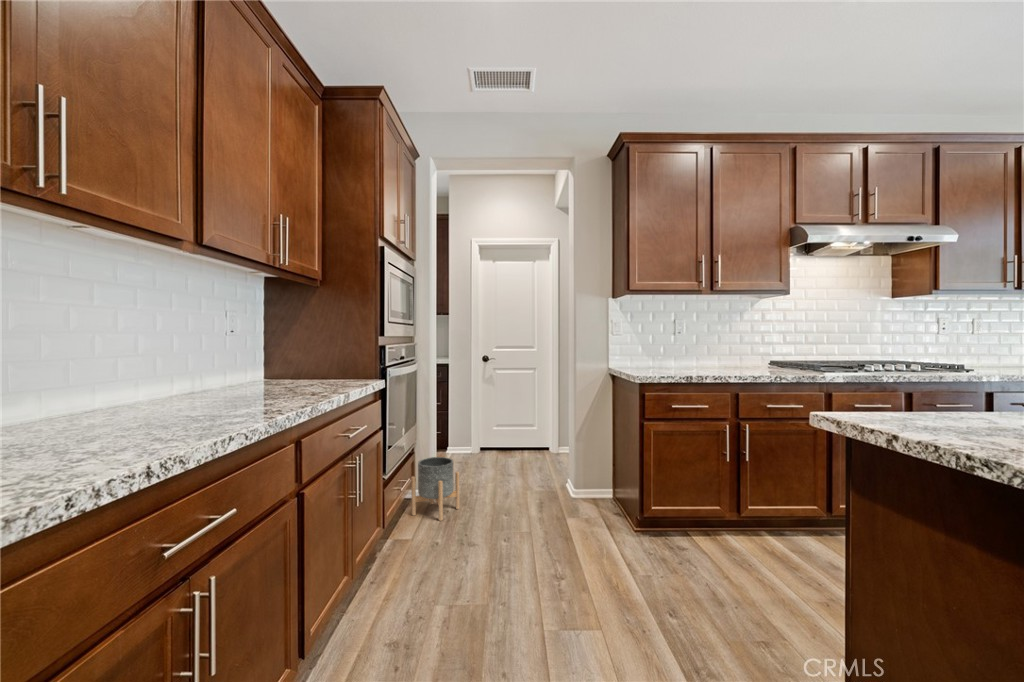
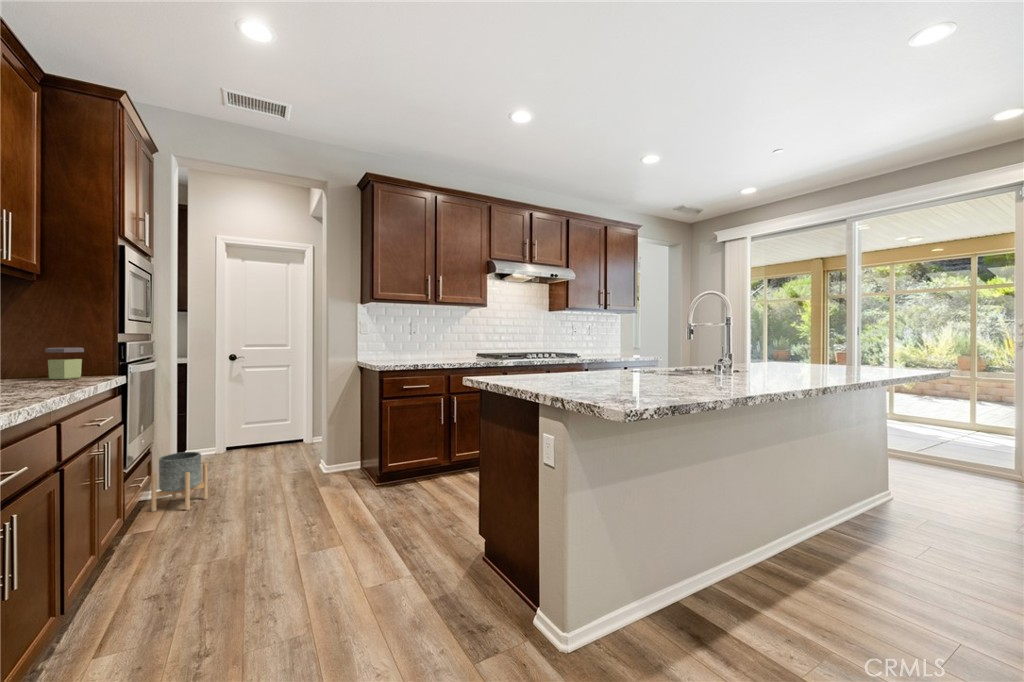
jar: none [319,351,350,383] -> present [45,348,84,379]

